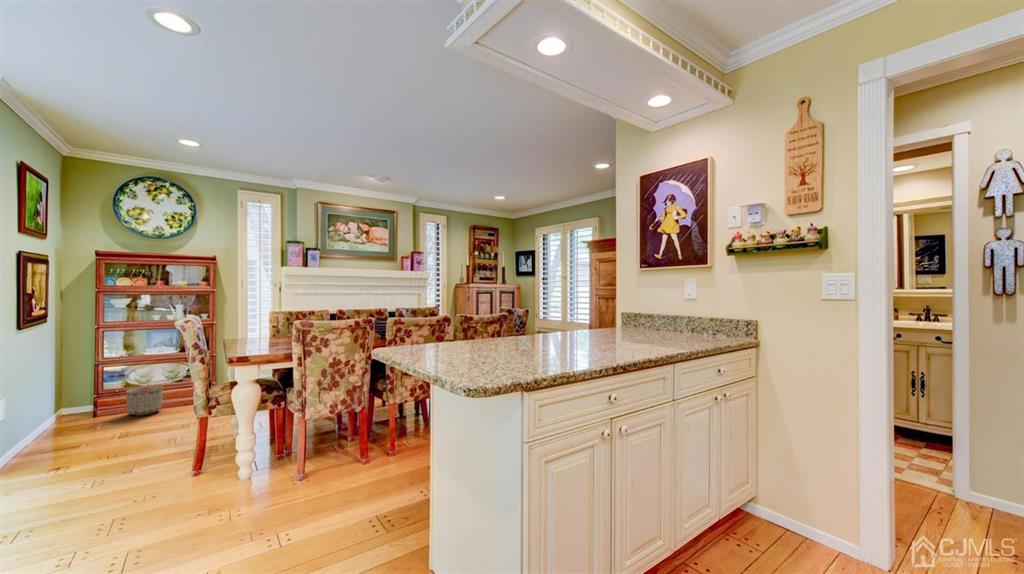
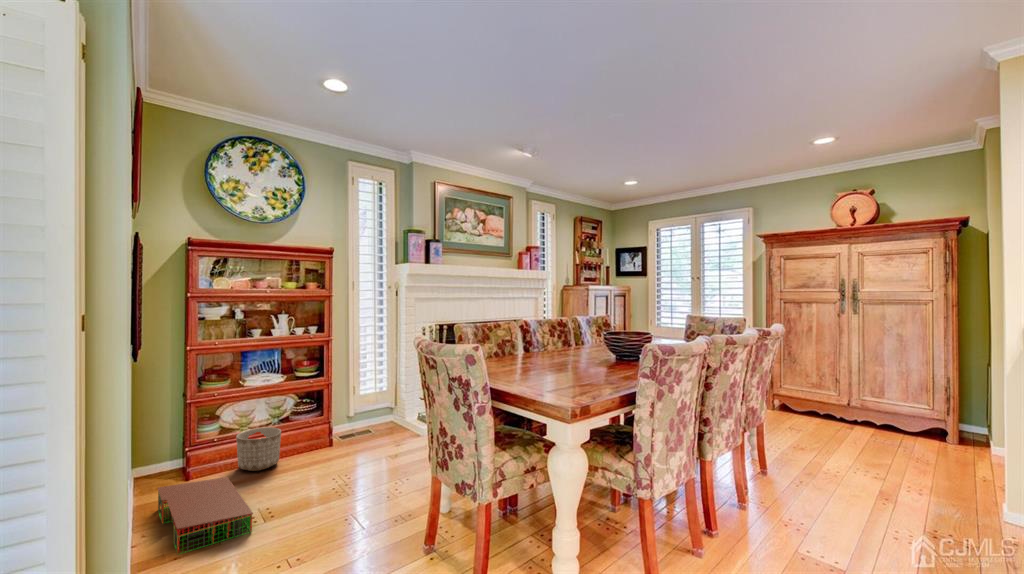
storage bin: none [25,416,103,457] -> present [158,477,253,554]

